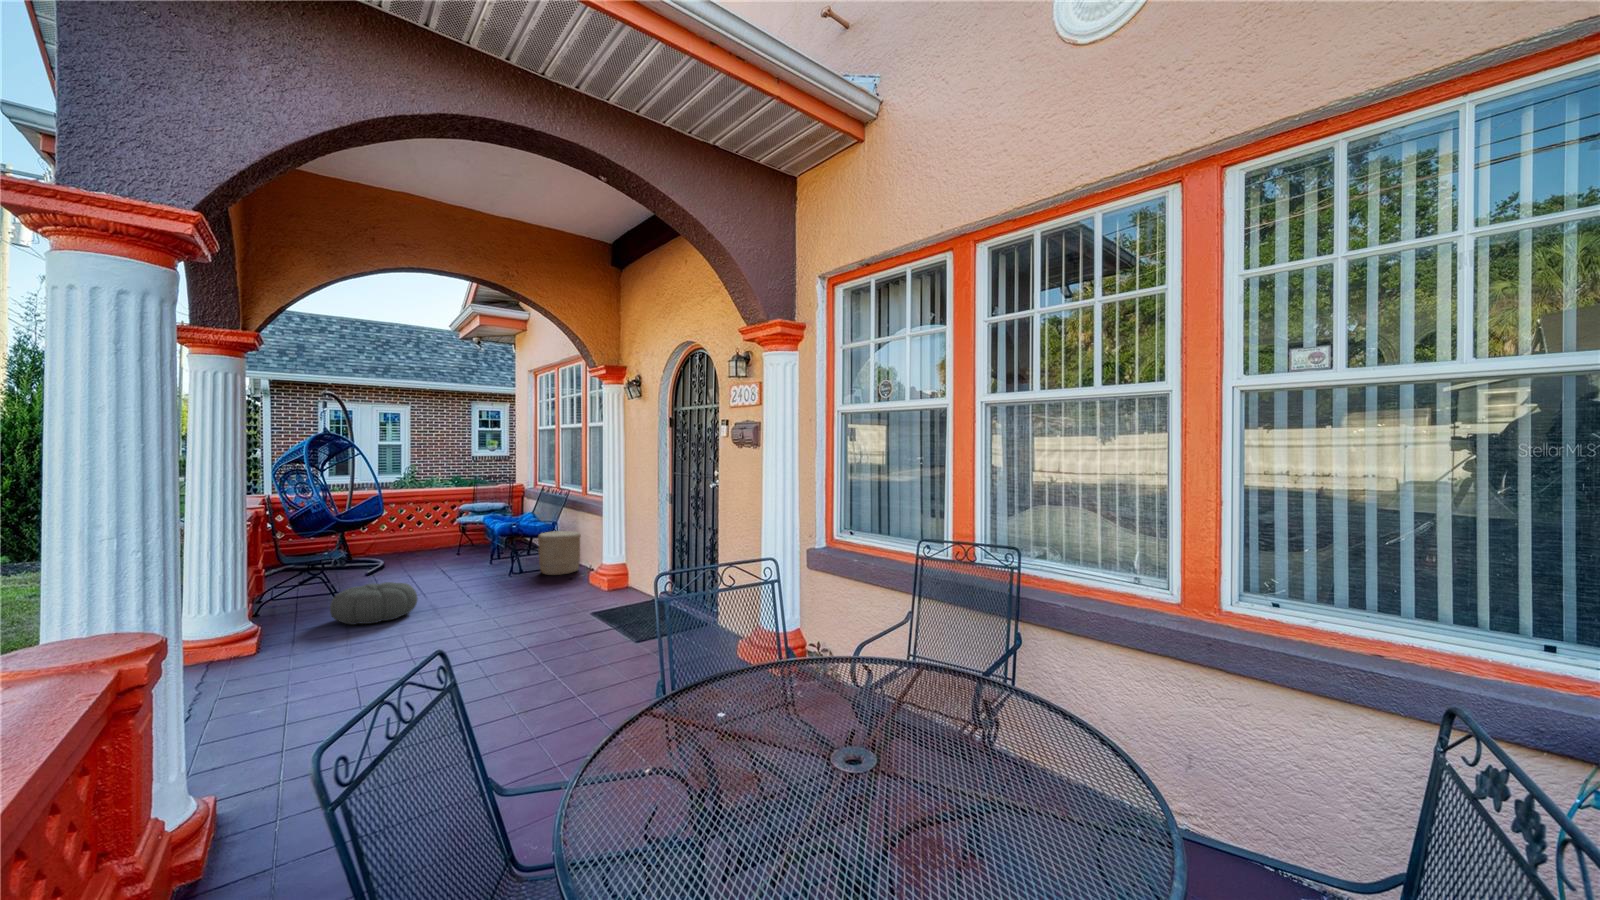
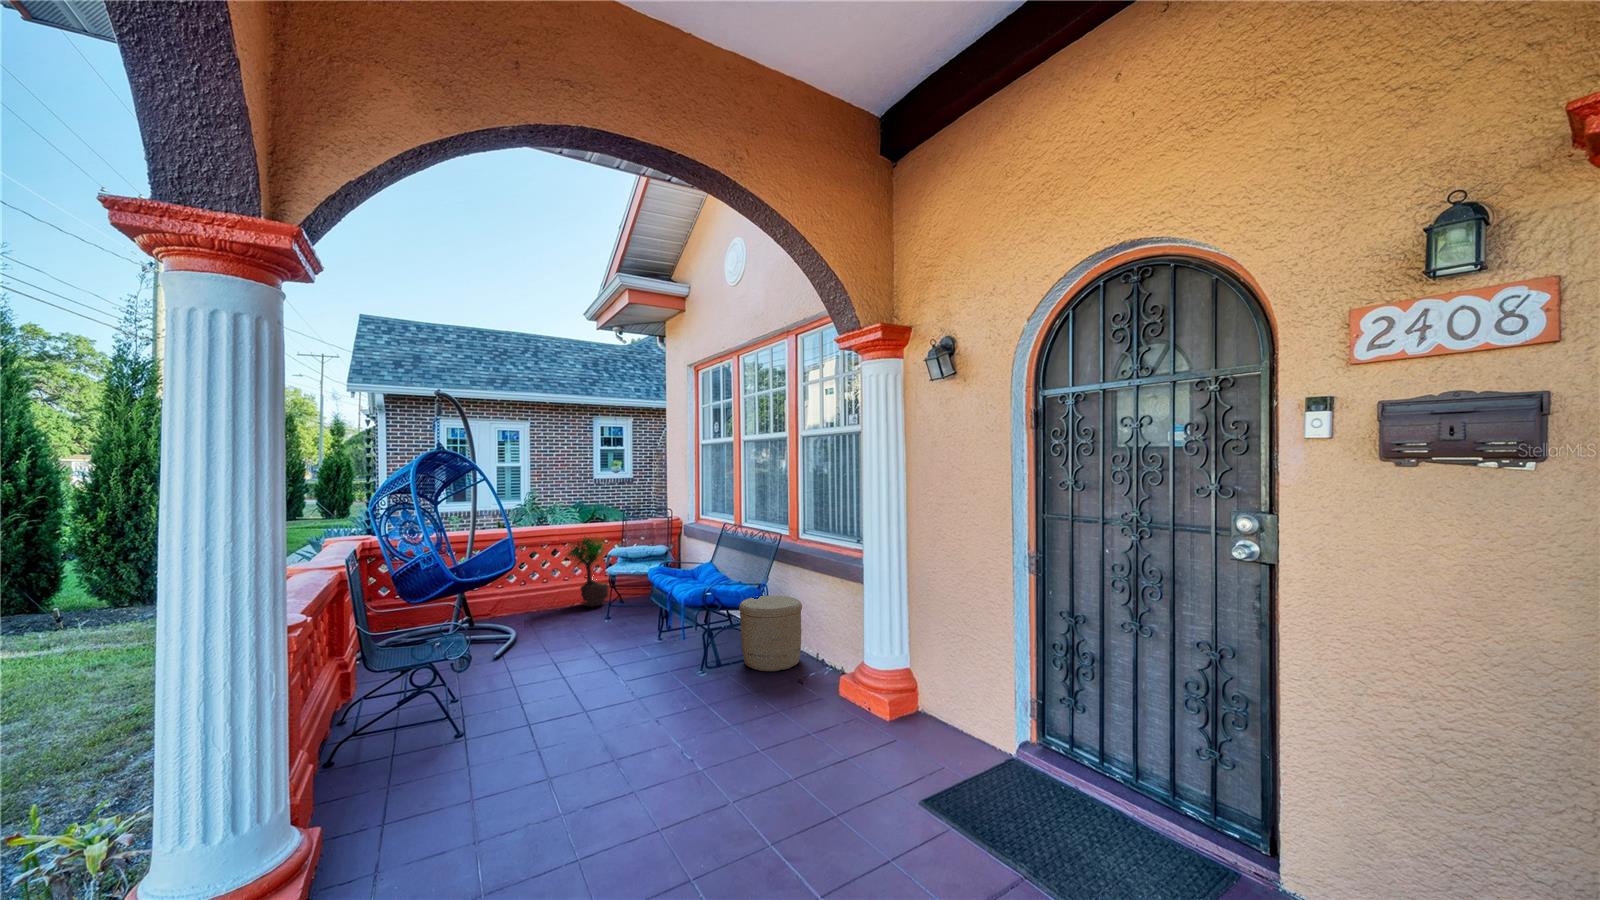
potted tree: none [426,492,465,548] -> present [567,536,610,607]
pouf: present [330,582,418,625] -> none [439,711,587,814]

